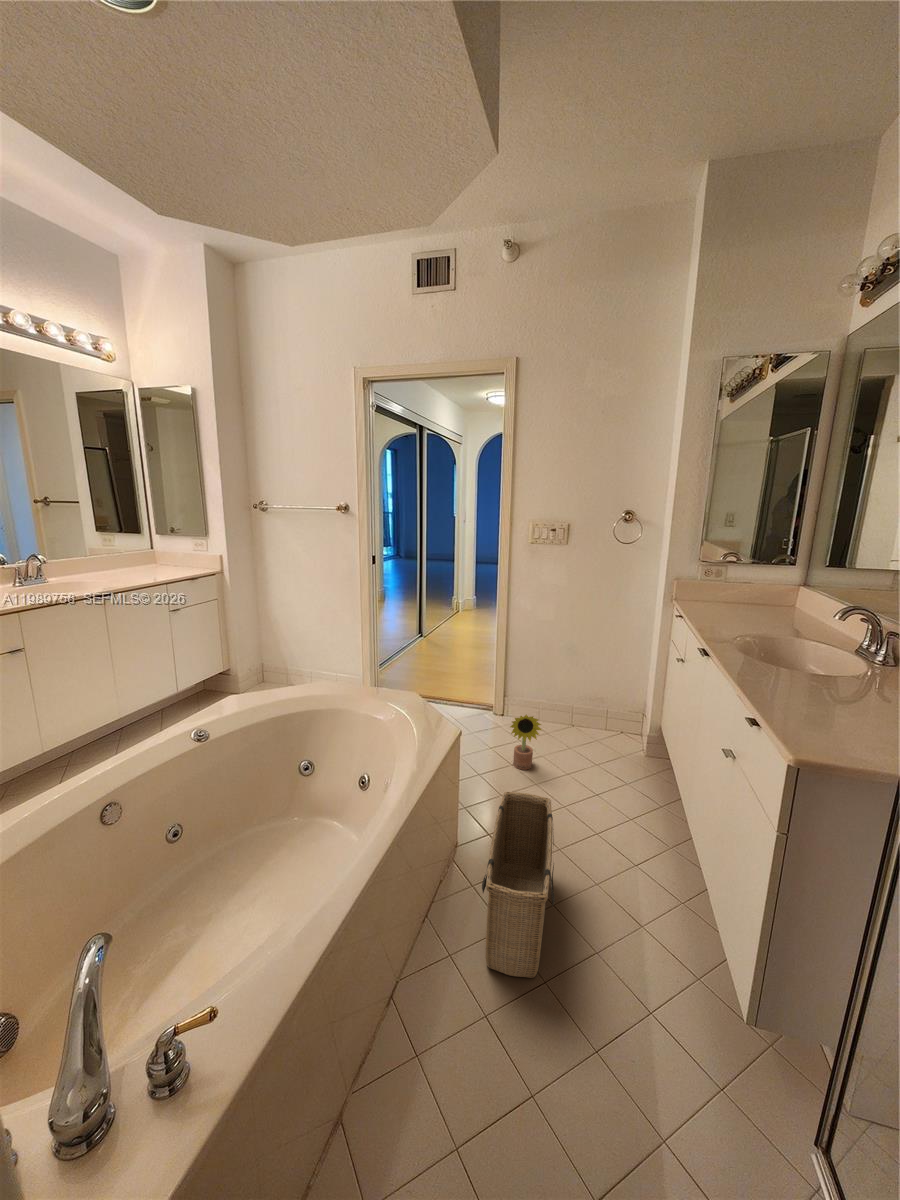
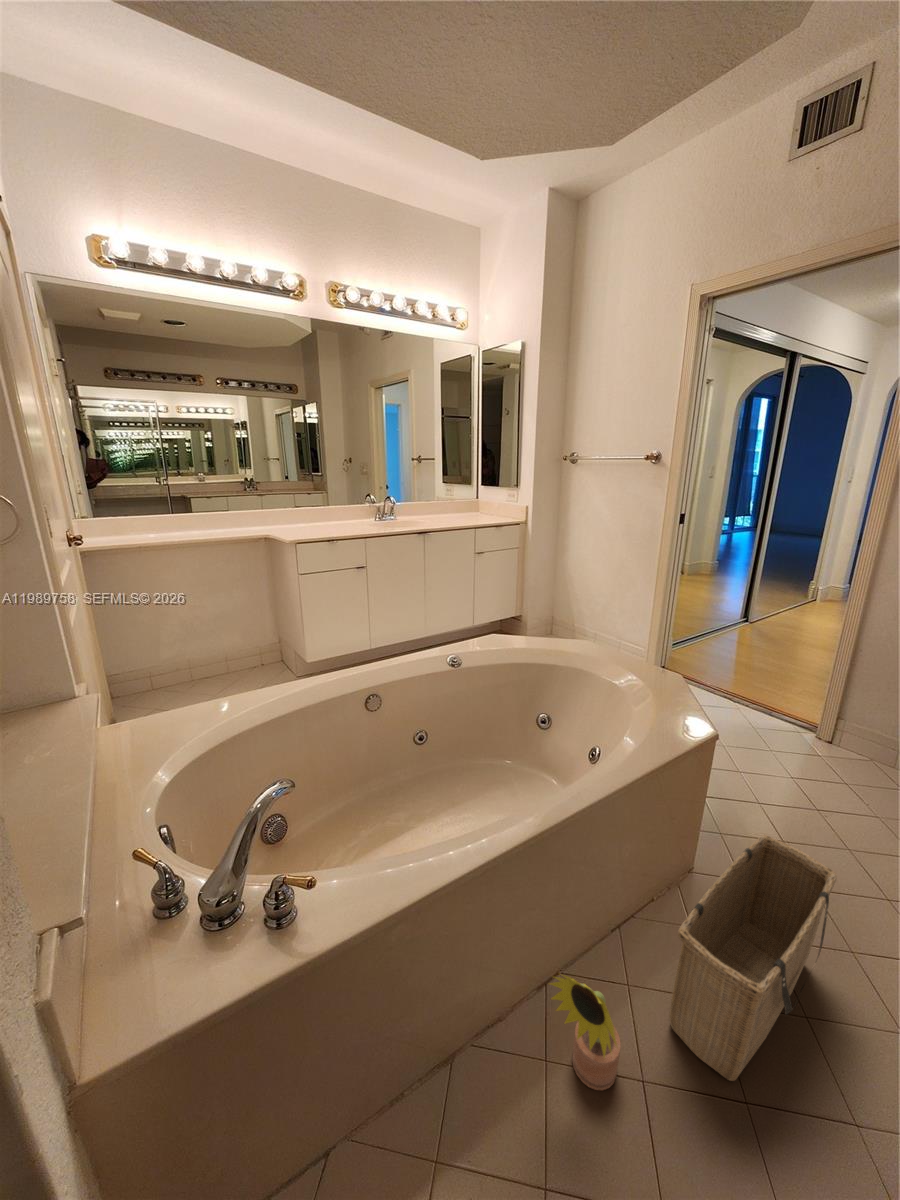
decorative plant: present [510,715,541,770] -> present [550,975,620,1090]

